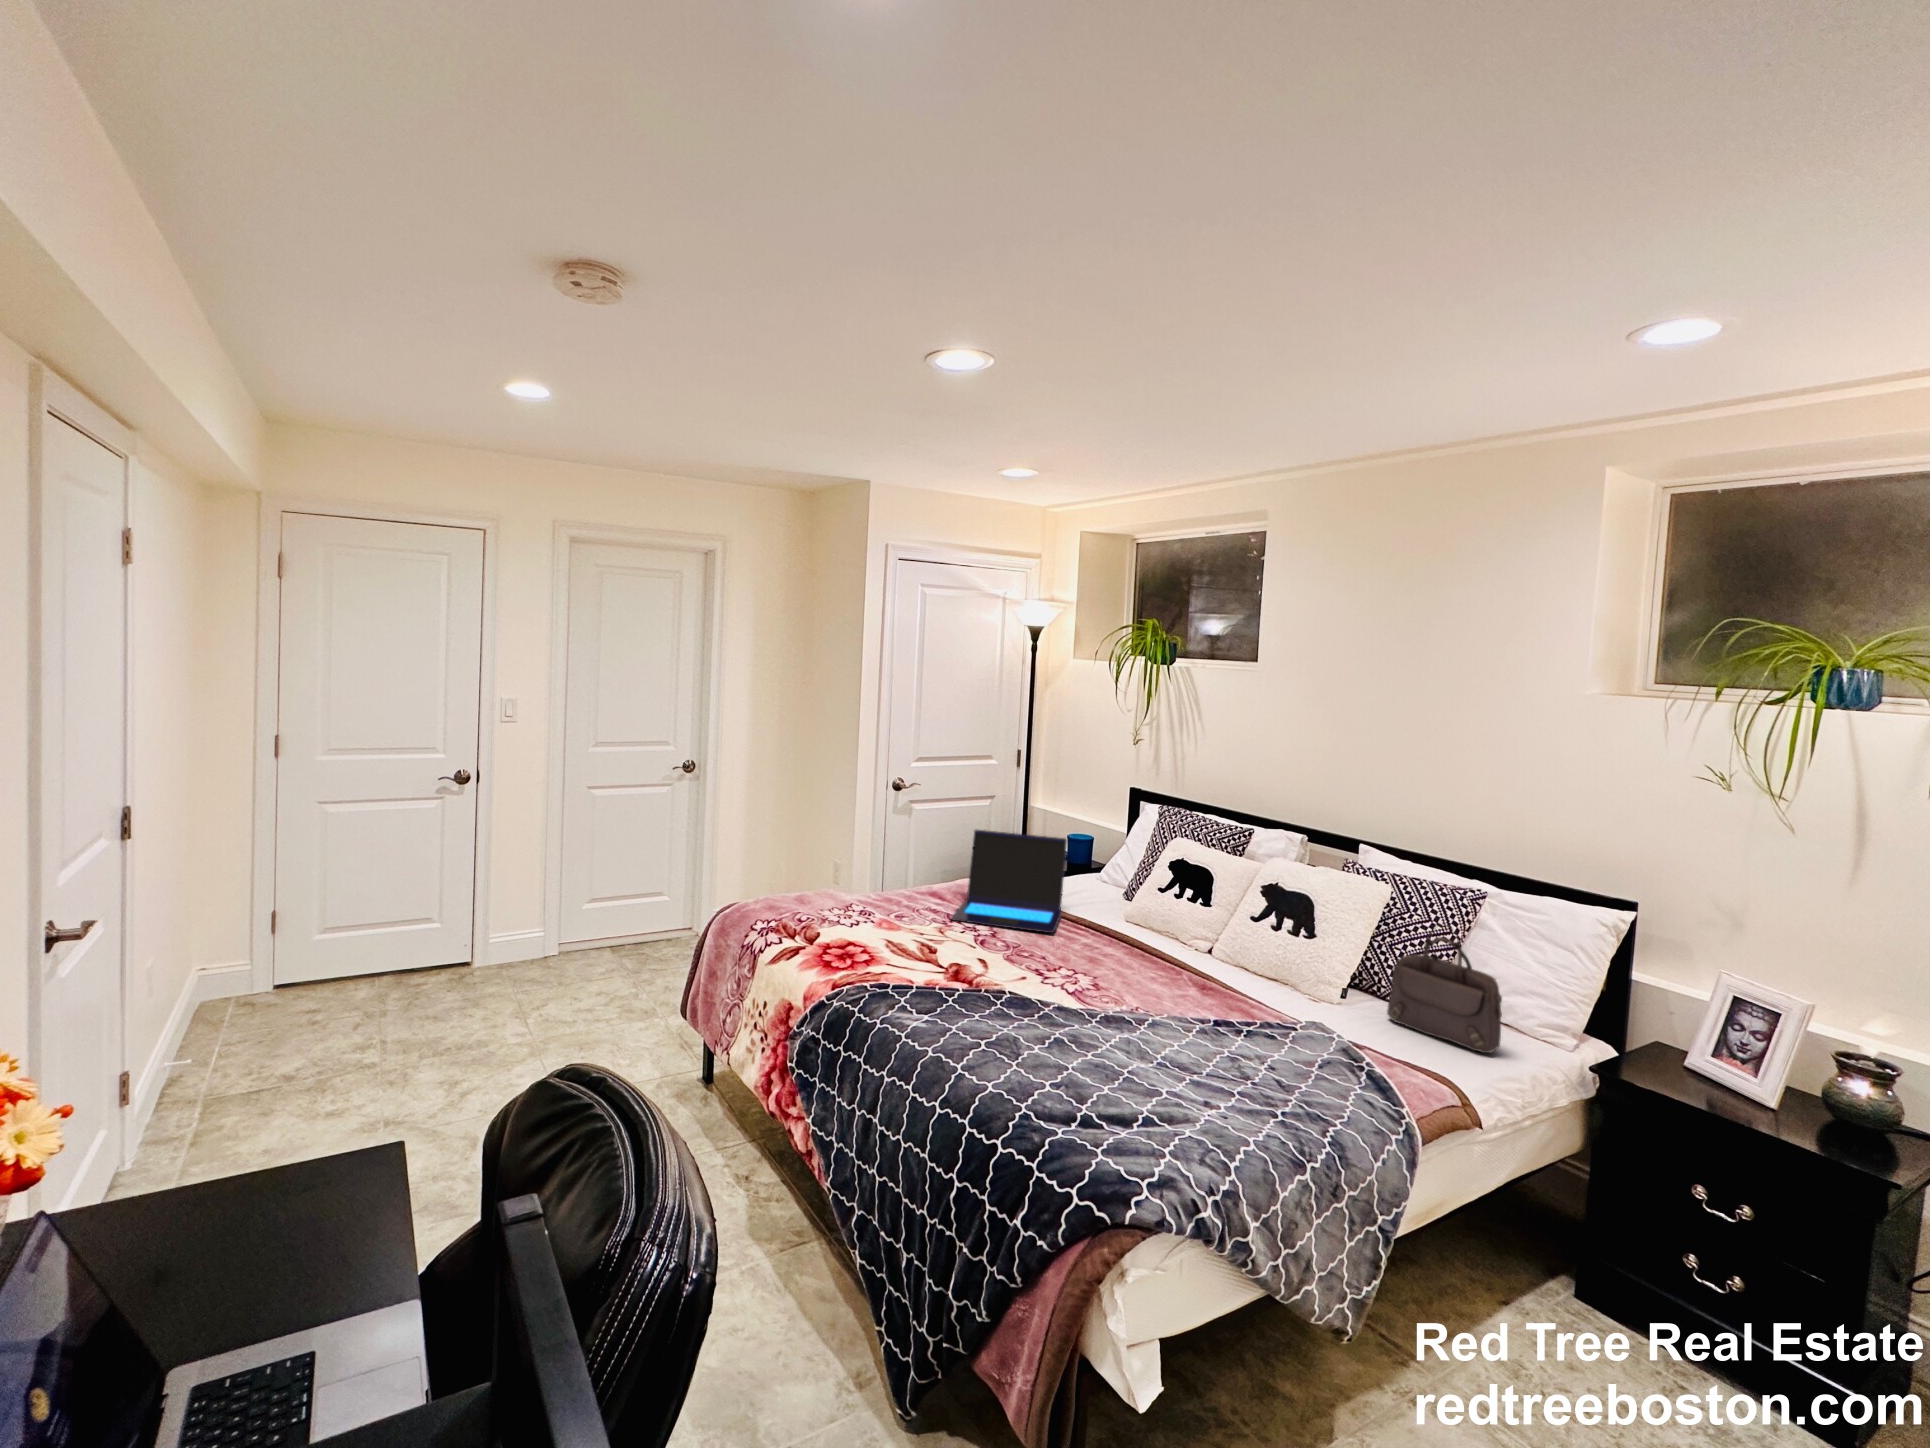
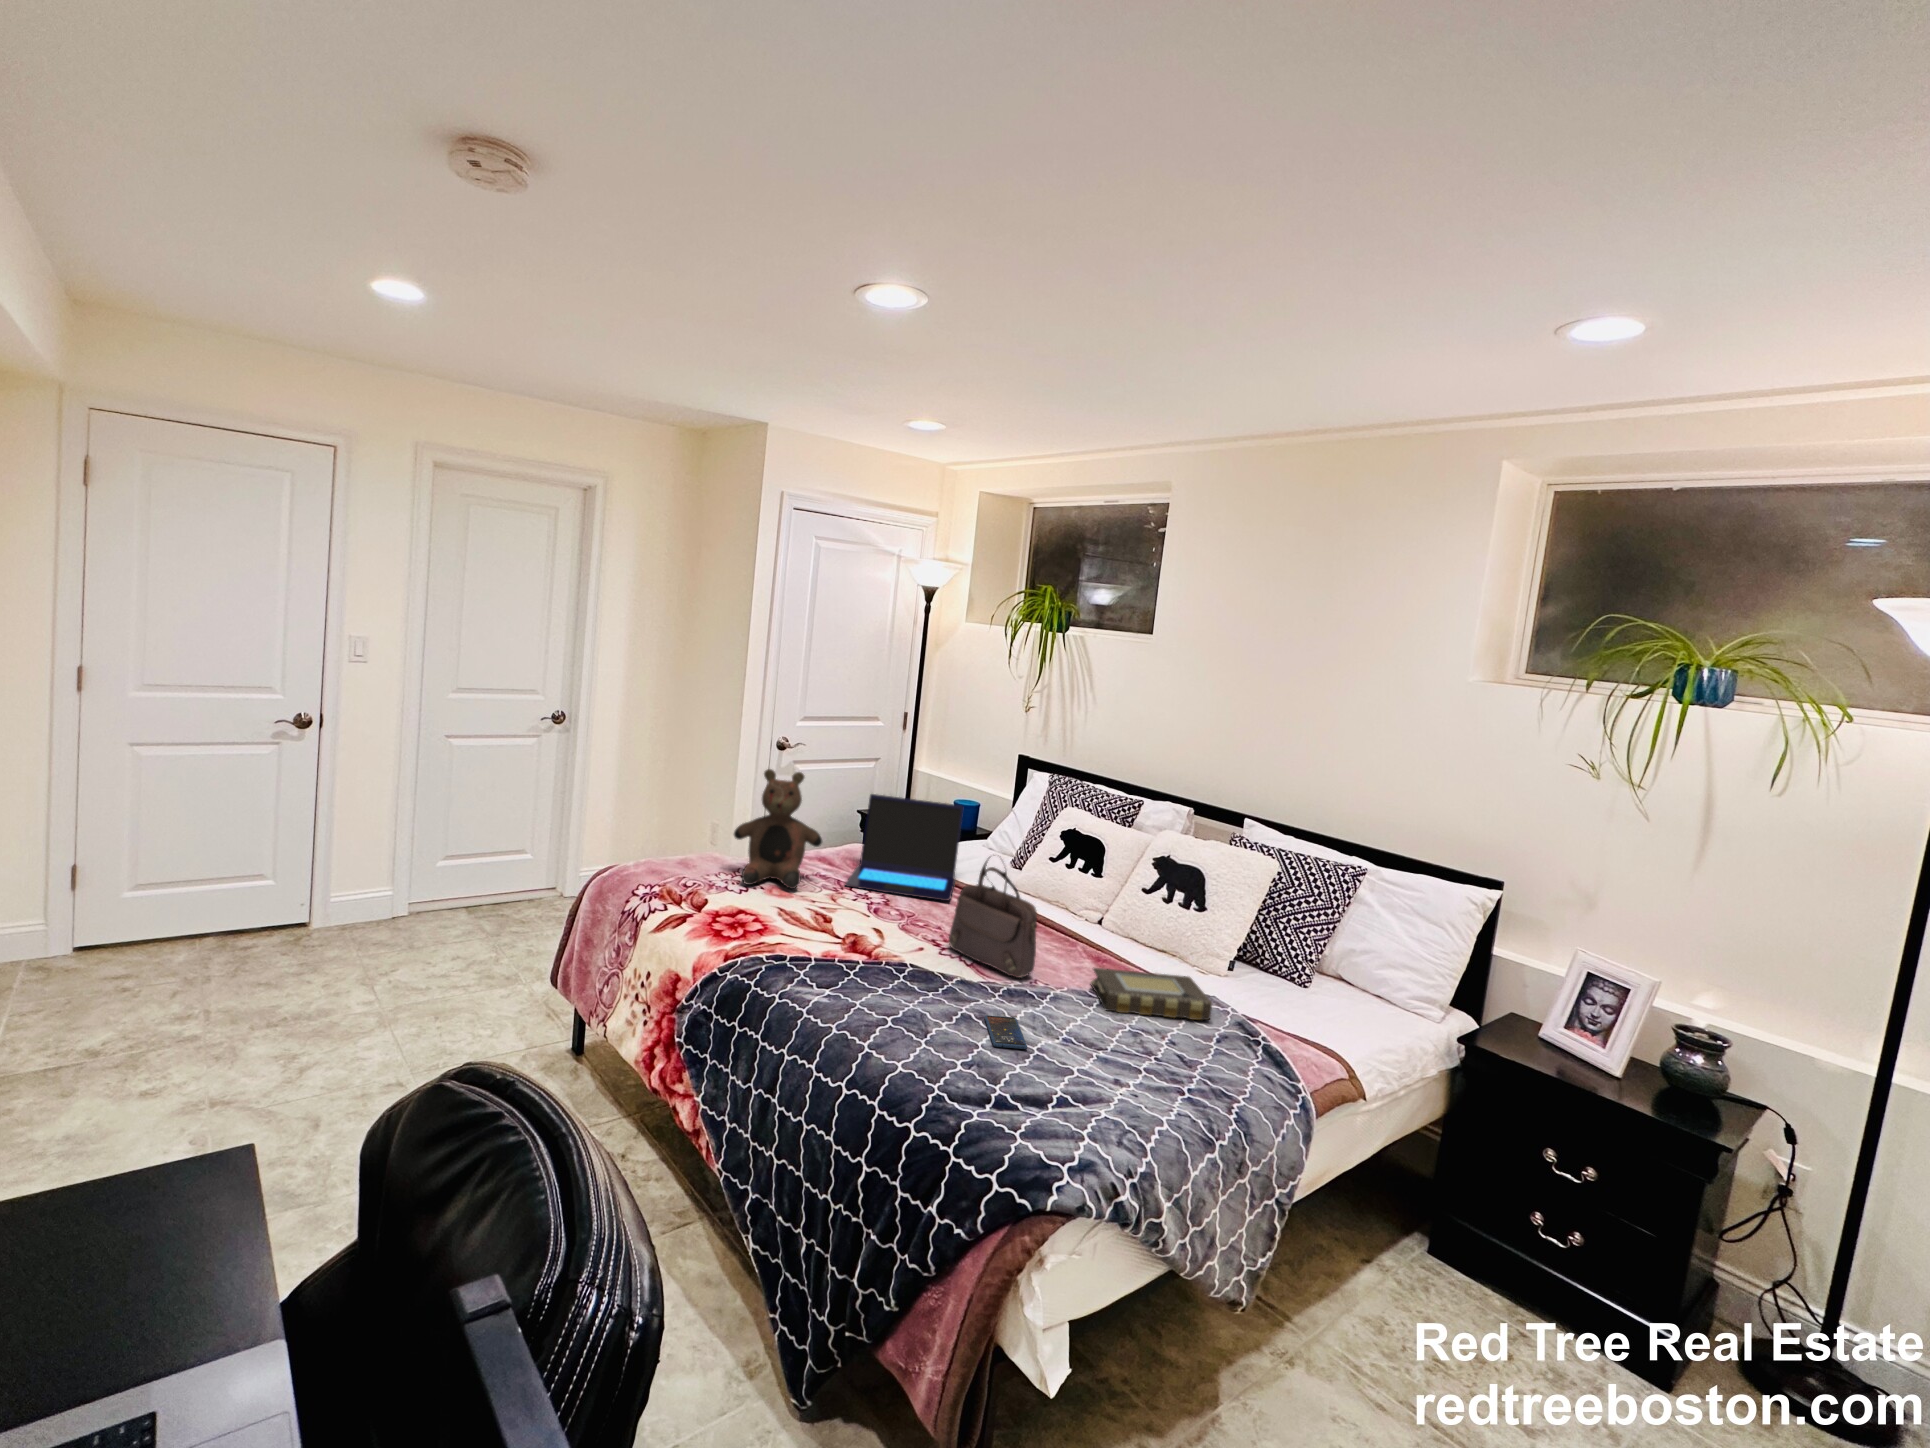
teddy bear: none [843,808,927,923] -> present [734,769,822,889]
handbag: present [1387,927,1502,1053] -> present [949,857,1037,978]
book: none [1189,996,1314,1048] -> present [1091,968,1212,1020]
smartphone: none [1078,1041,1118,1073] -> present [984,1015,1027,1049]

